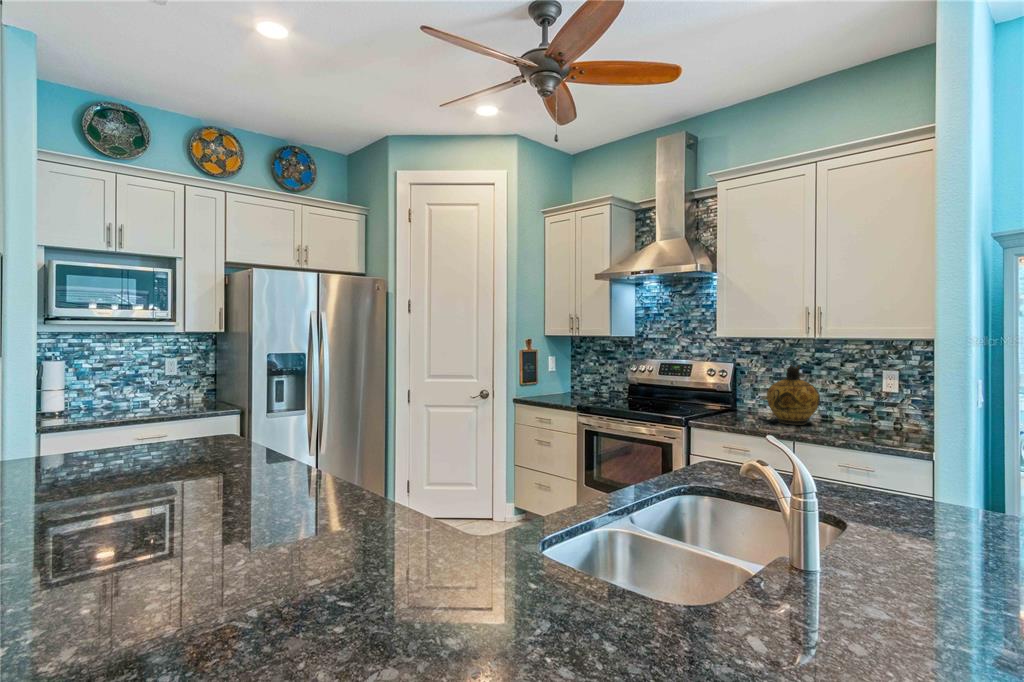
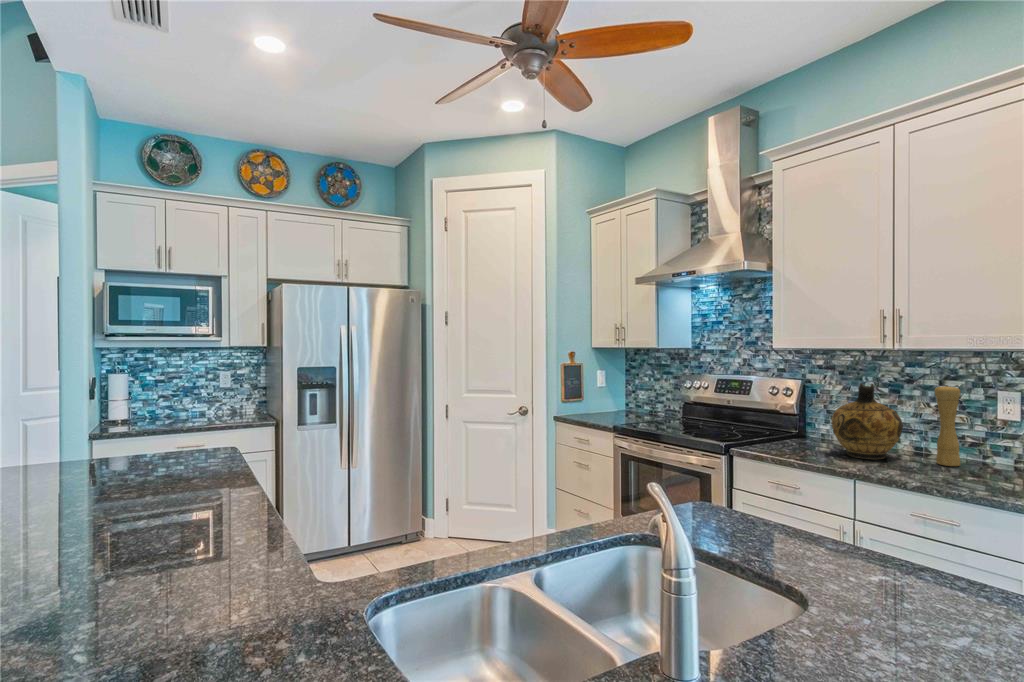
pepper mill: none [843,366,861,427] -> present [935,385,960,466]

